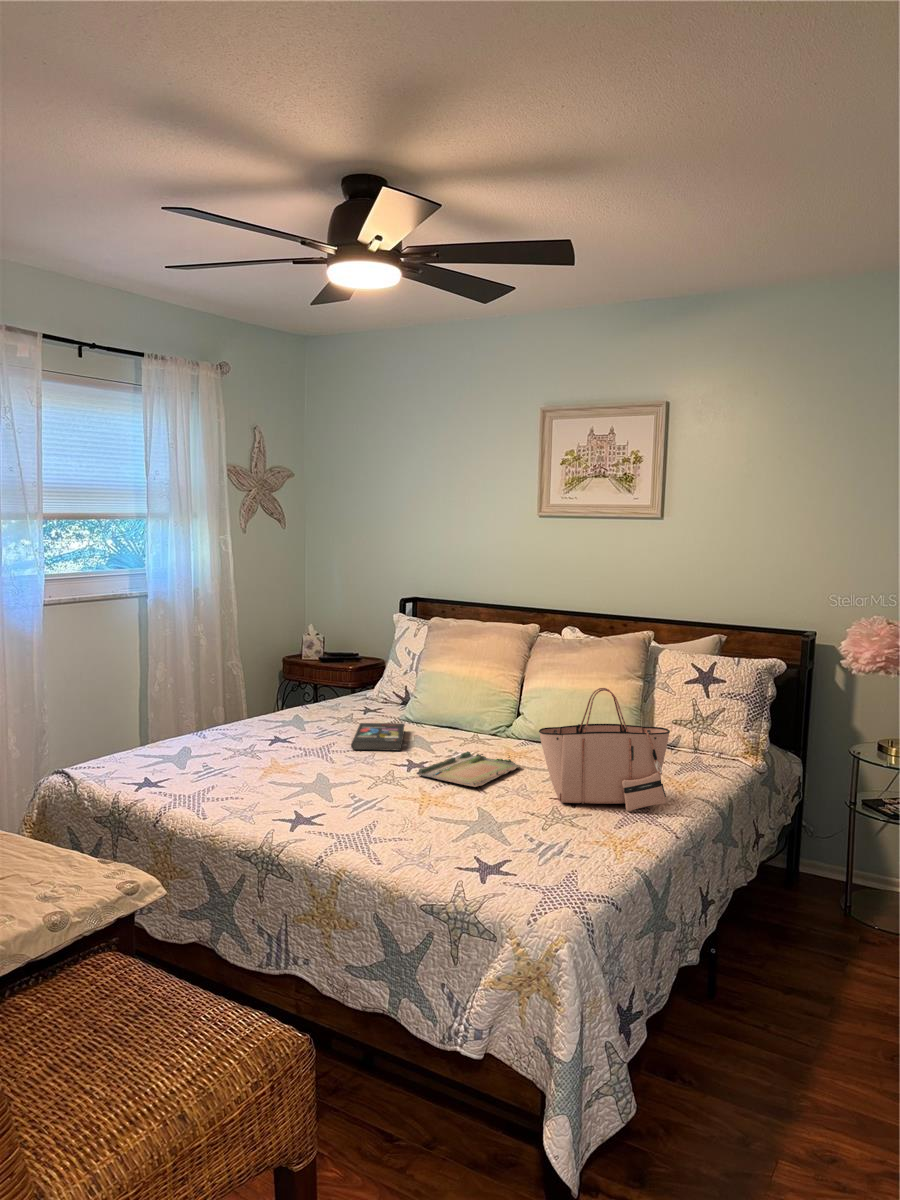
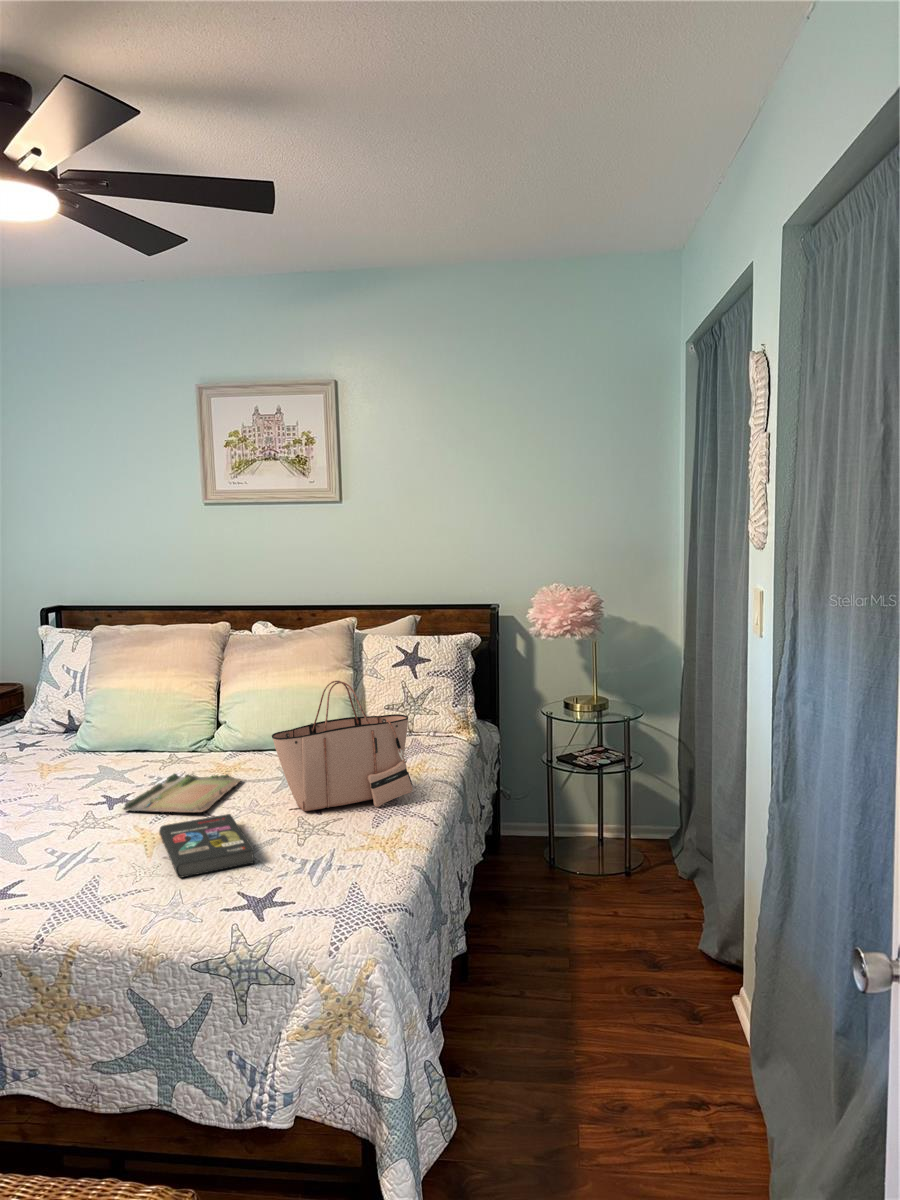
book: present [351,723,405,751] -> present [159,814,255,878]

